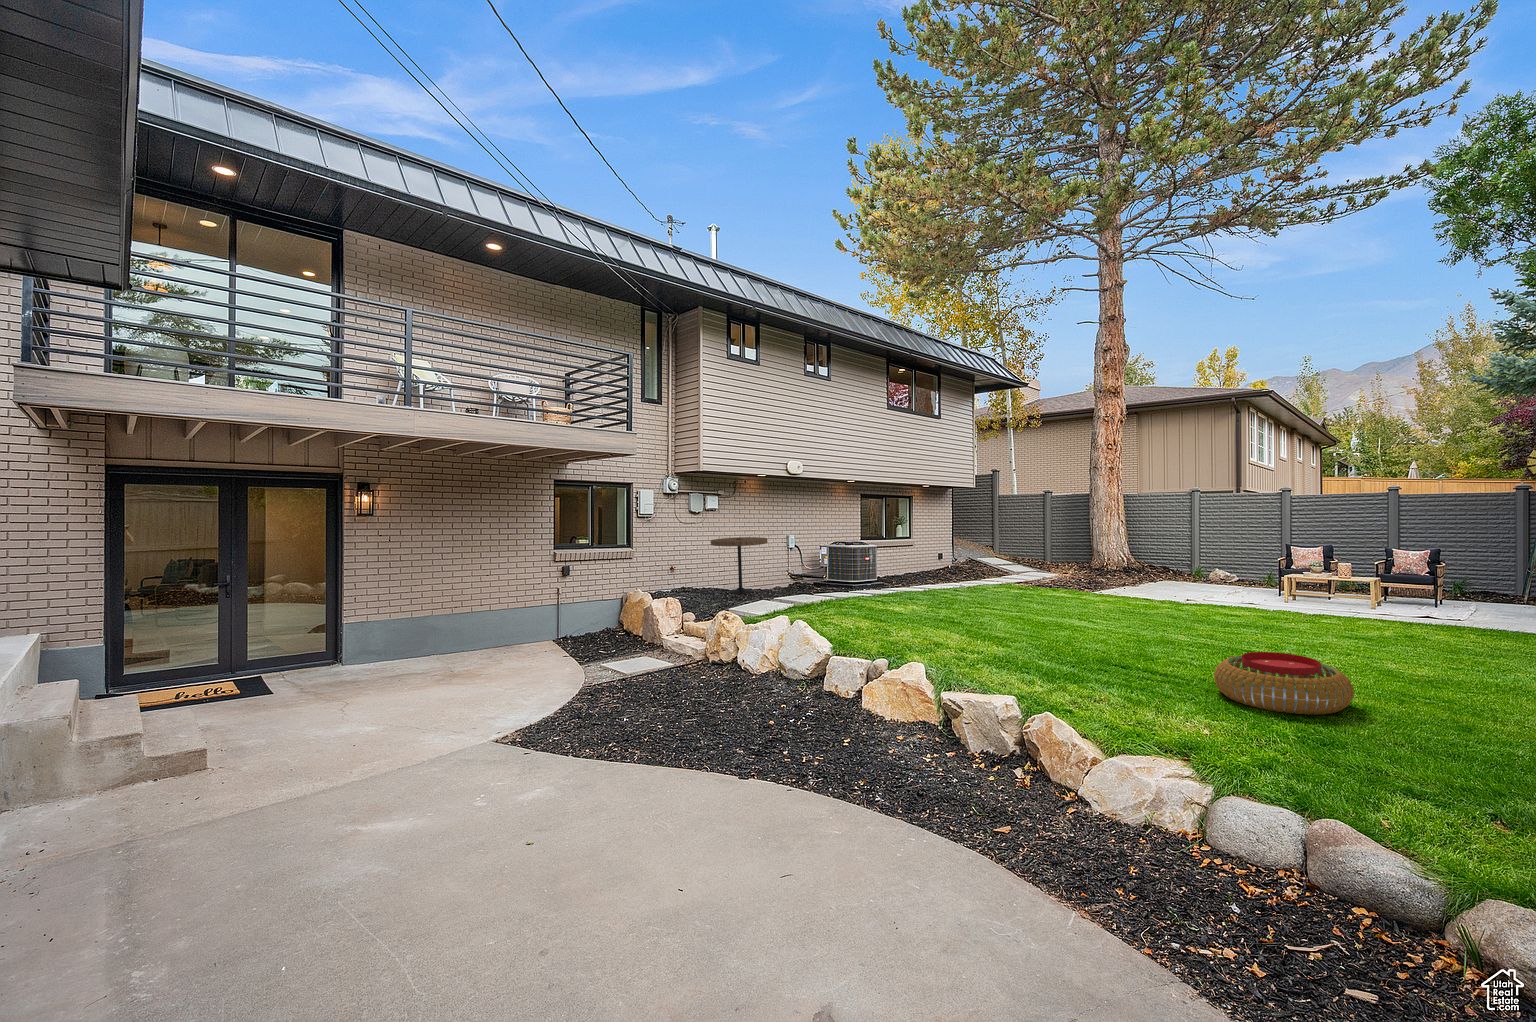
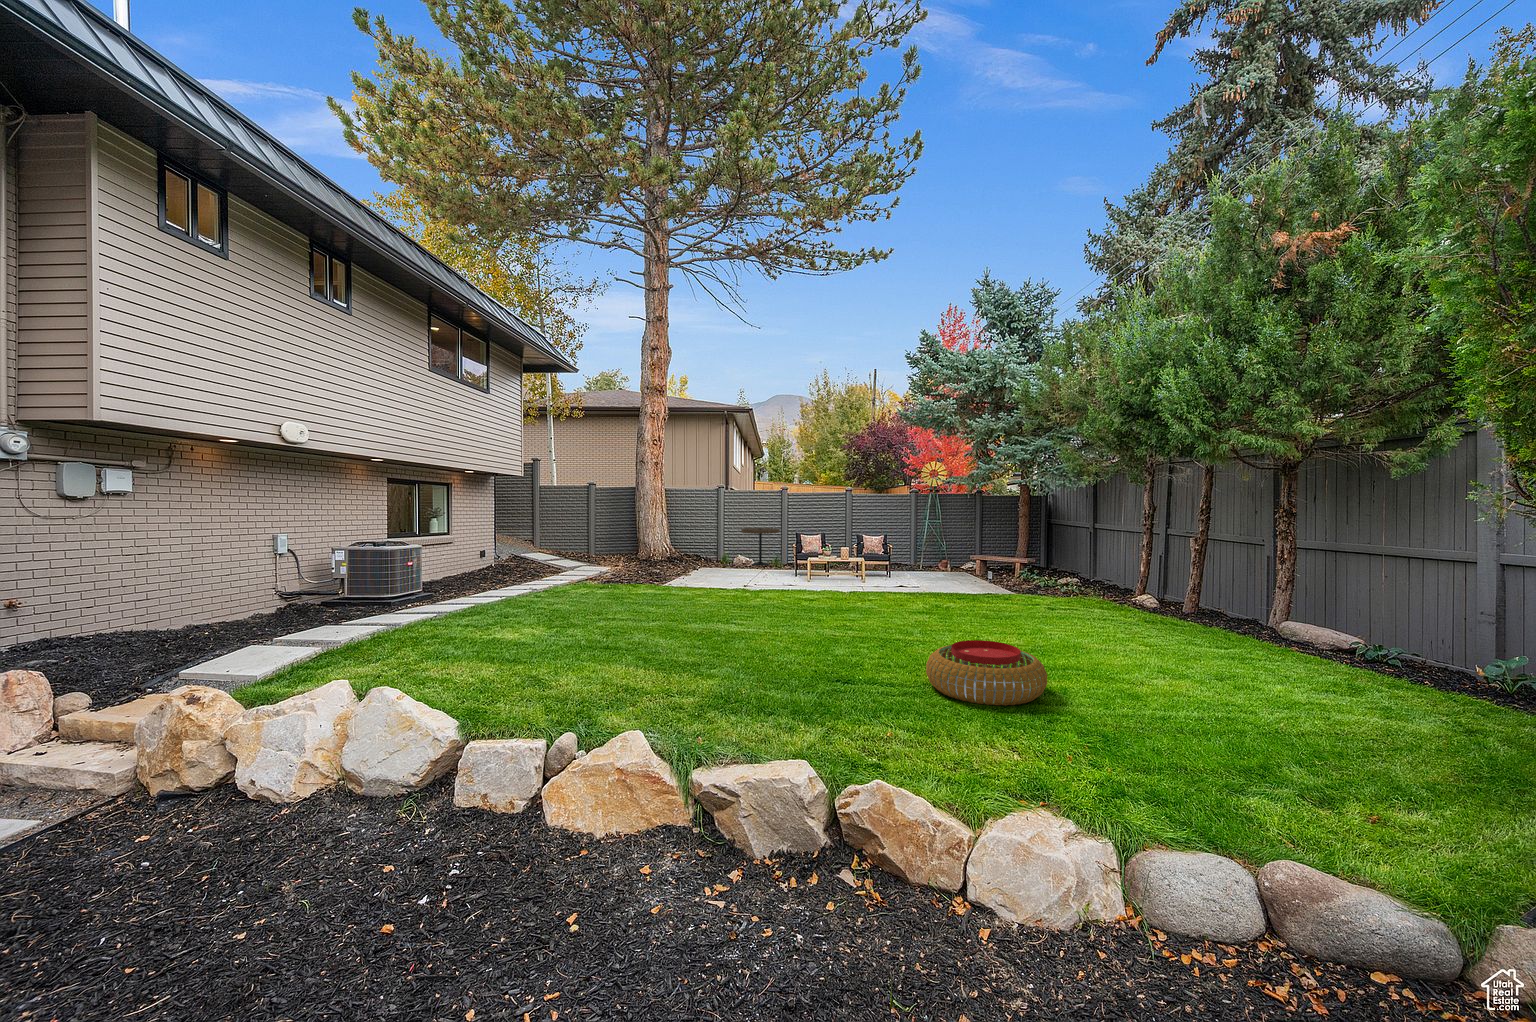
side table: present [711,537,767,594] -> present [741,528,780,566]

